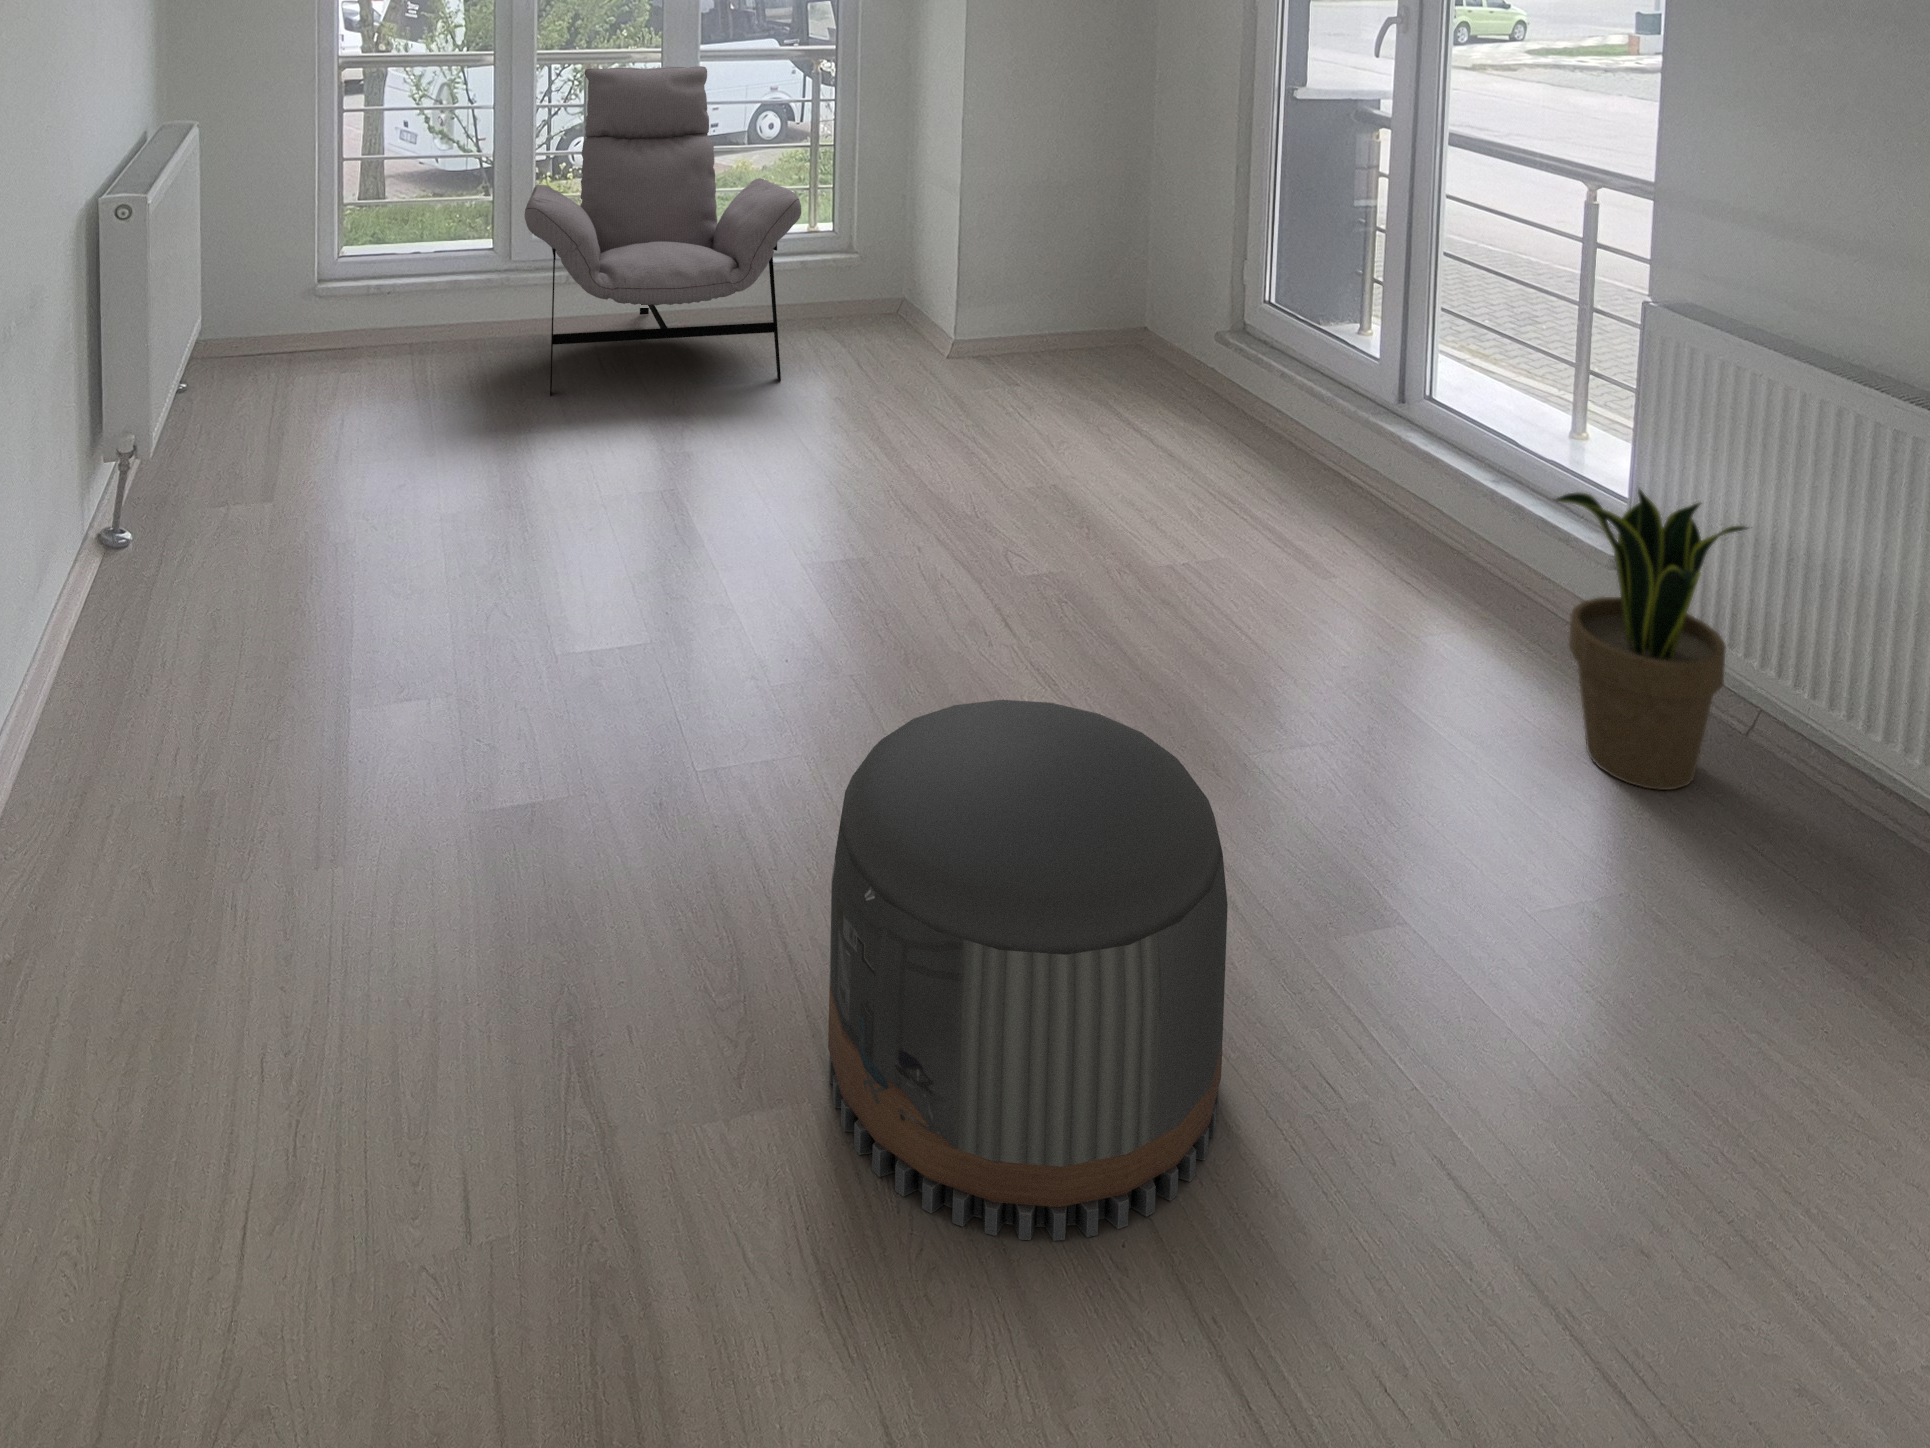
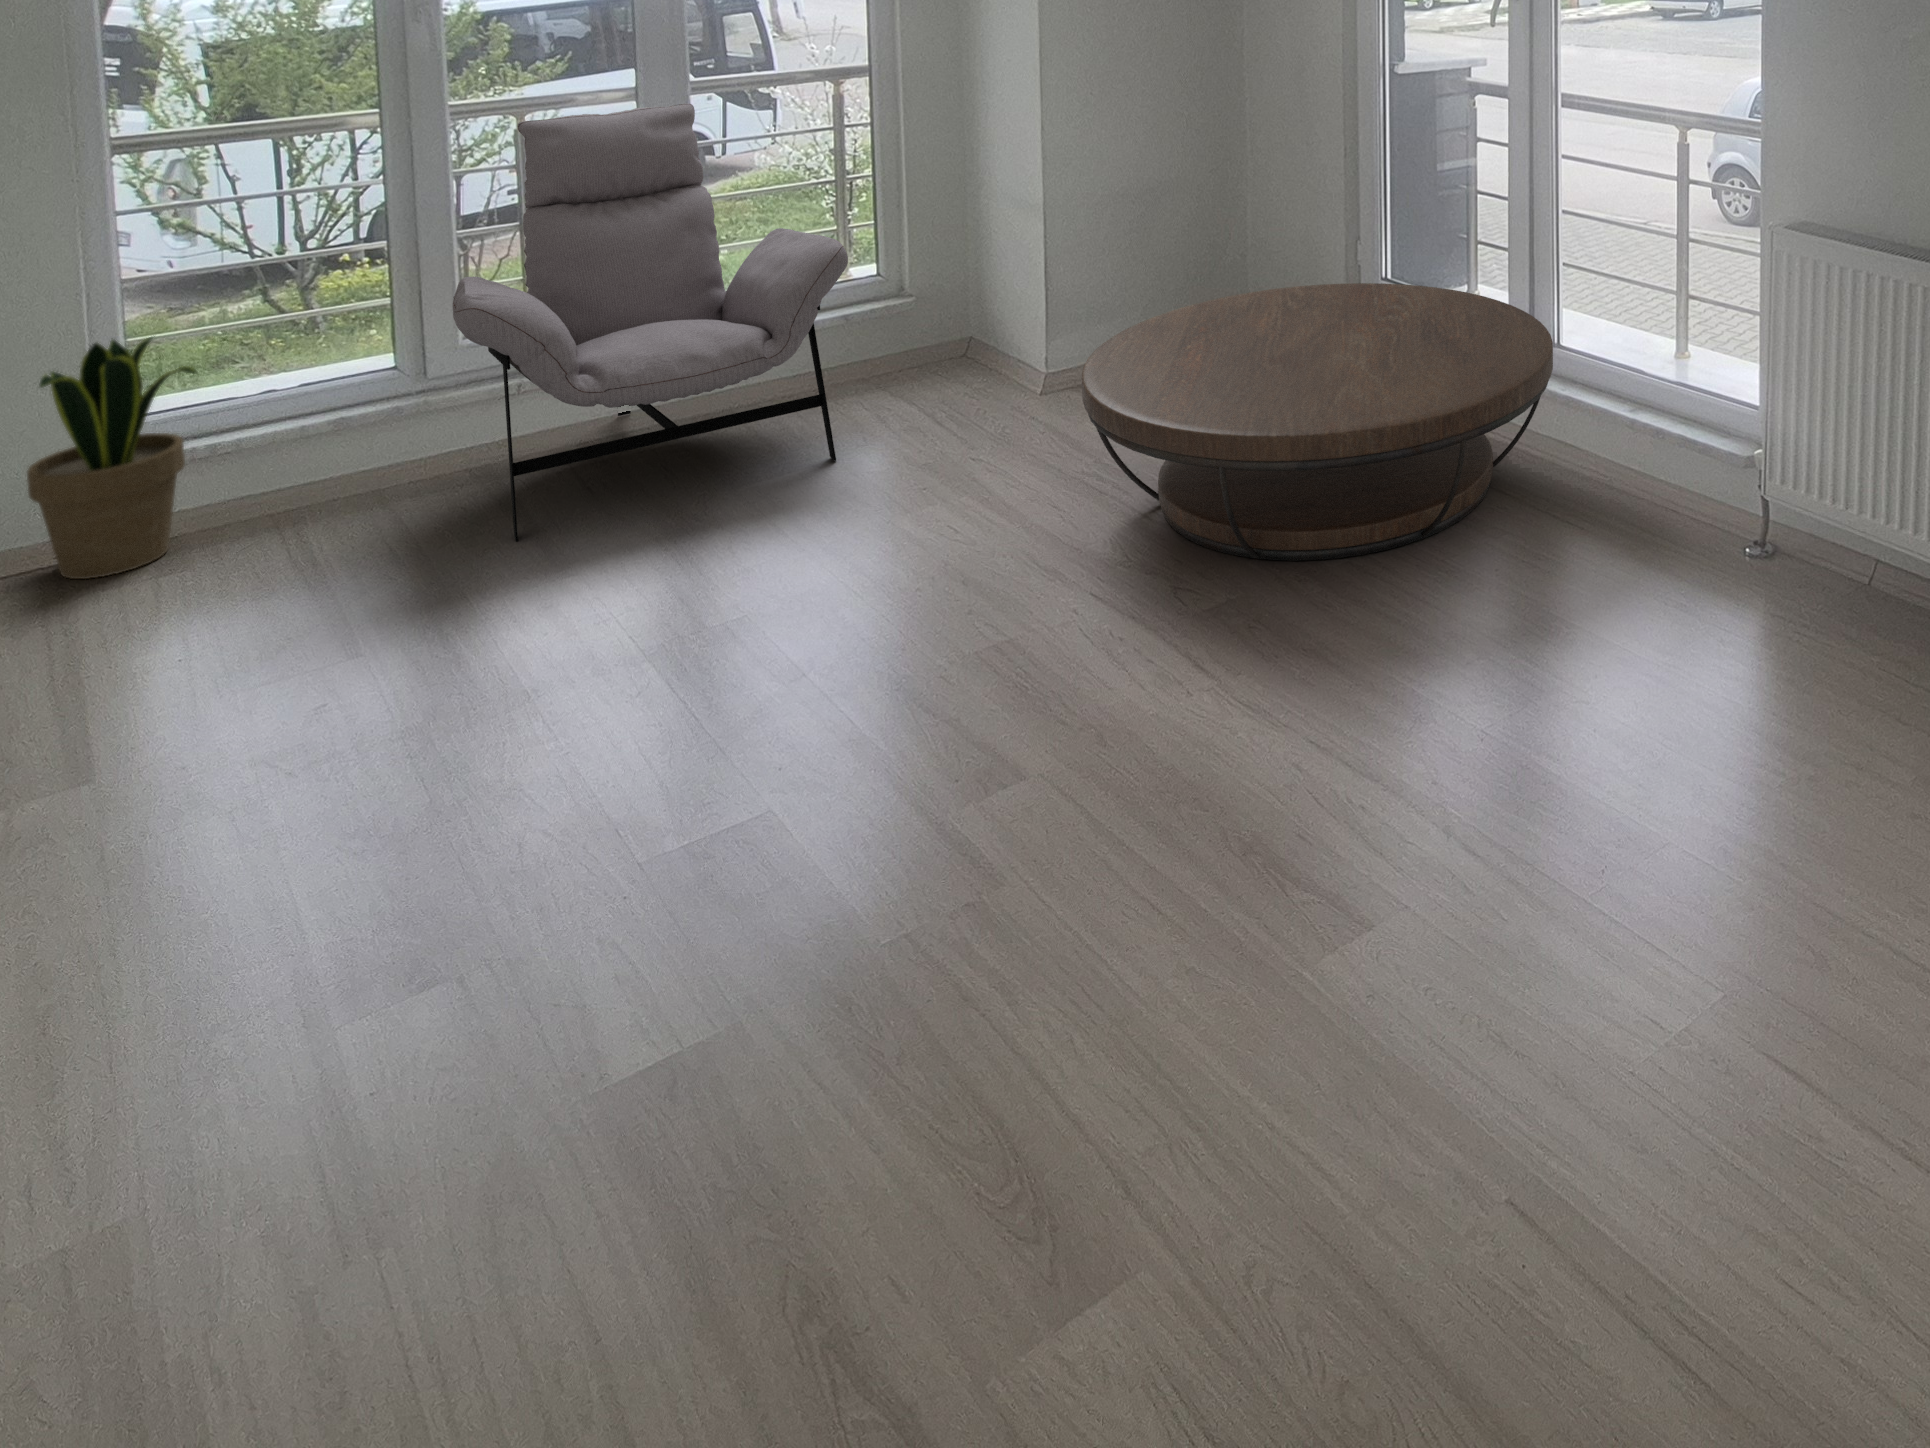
coffee table: none [962,293,1419,562] -> present [1082,283,1553,561]
potted plant: present [1556,489,1747,790] -> present [27,337,197,579]
pouf: present [828,700,1228,1241] -> none [1117,738,1543,1325]

